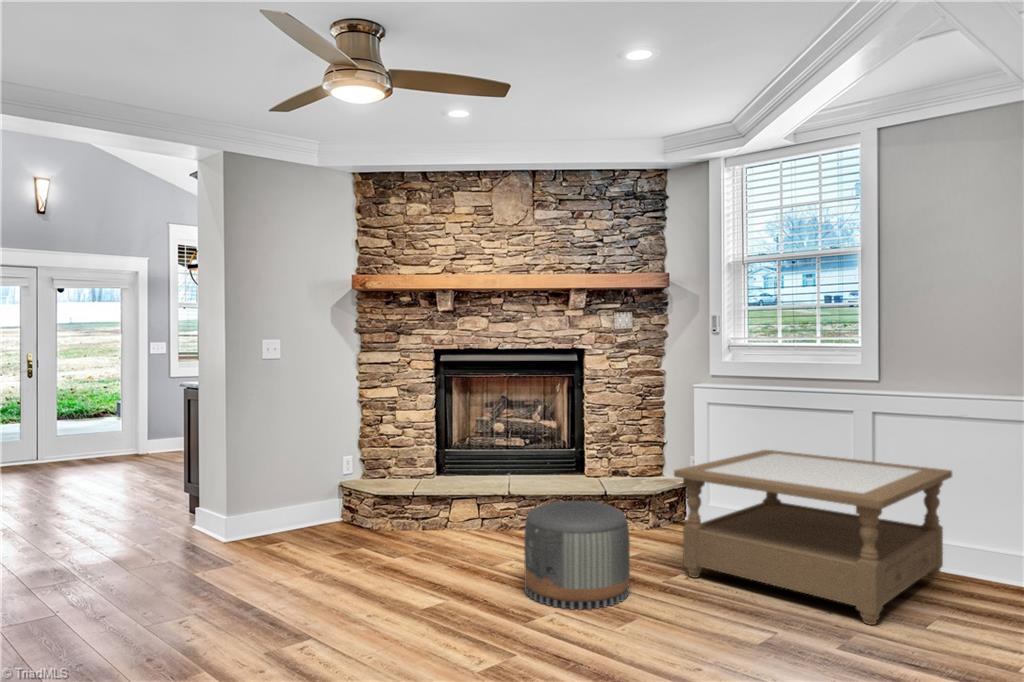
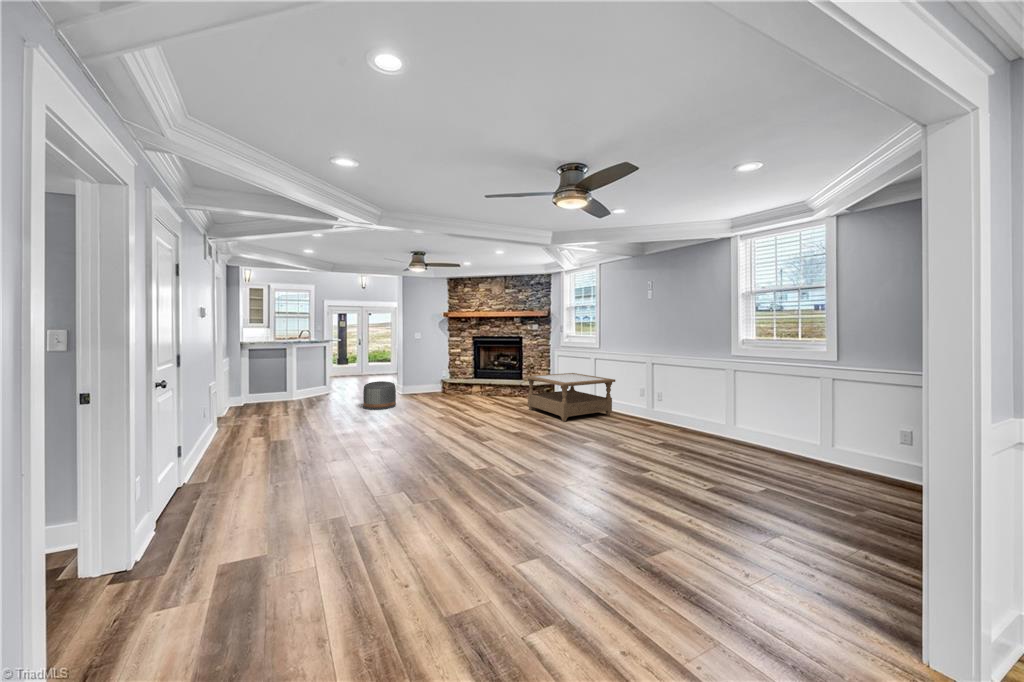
pouf: present [524,501,630,610] -> present [363,381,396,410]

